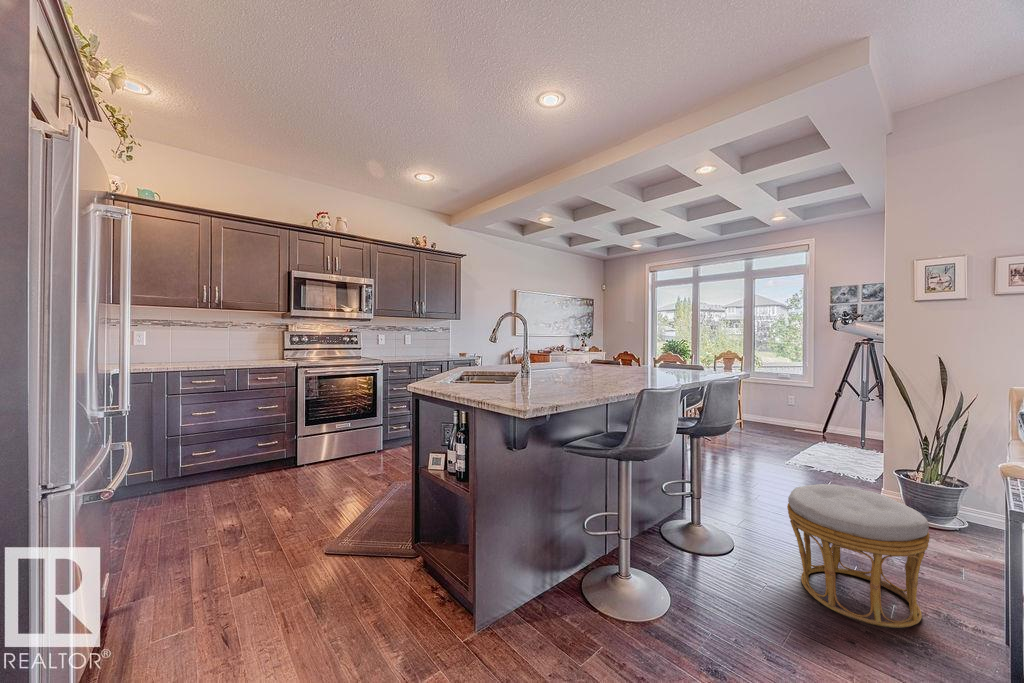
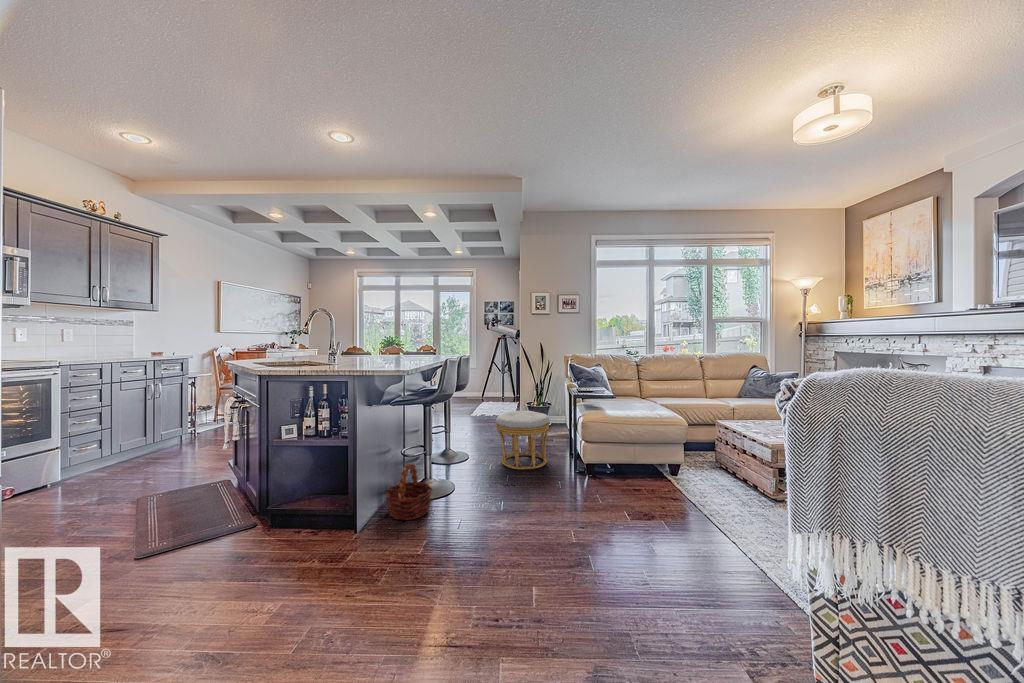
basket: none [546,542,618,641] -> present [385,464,432,520]

